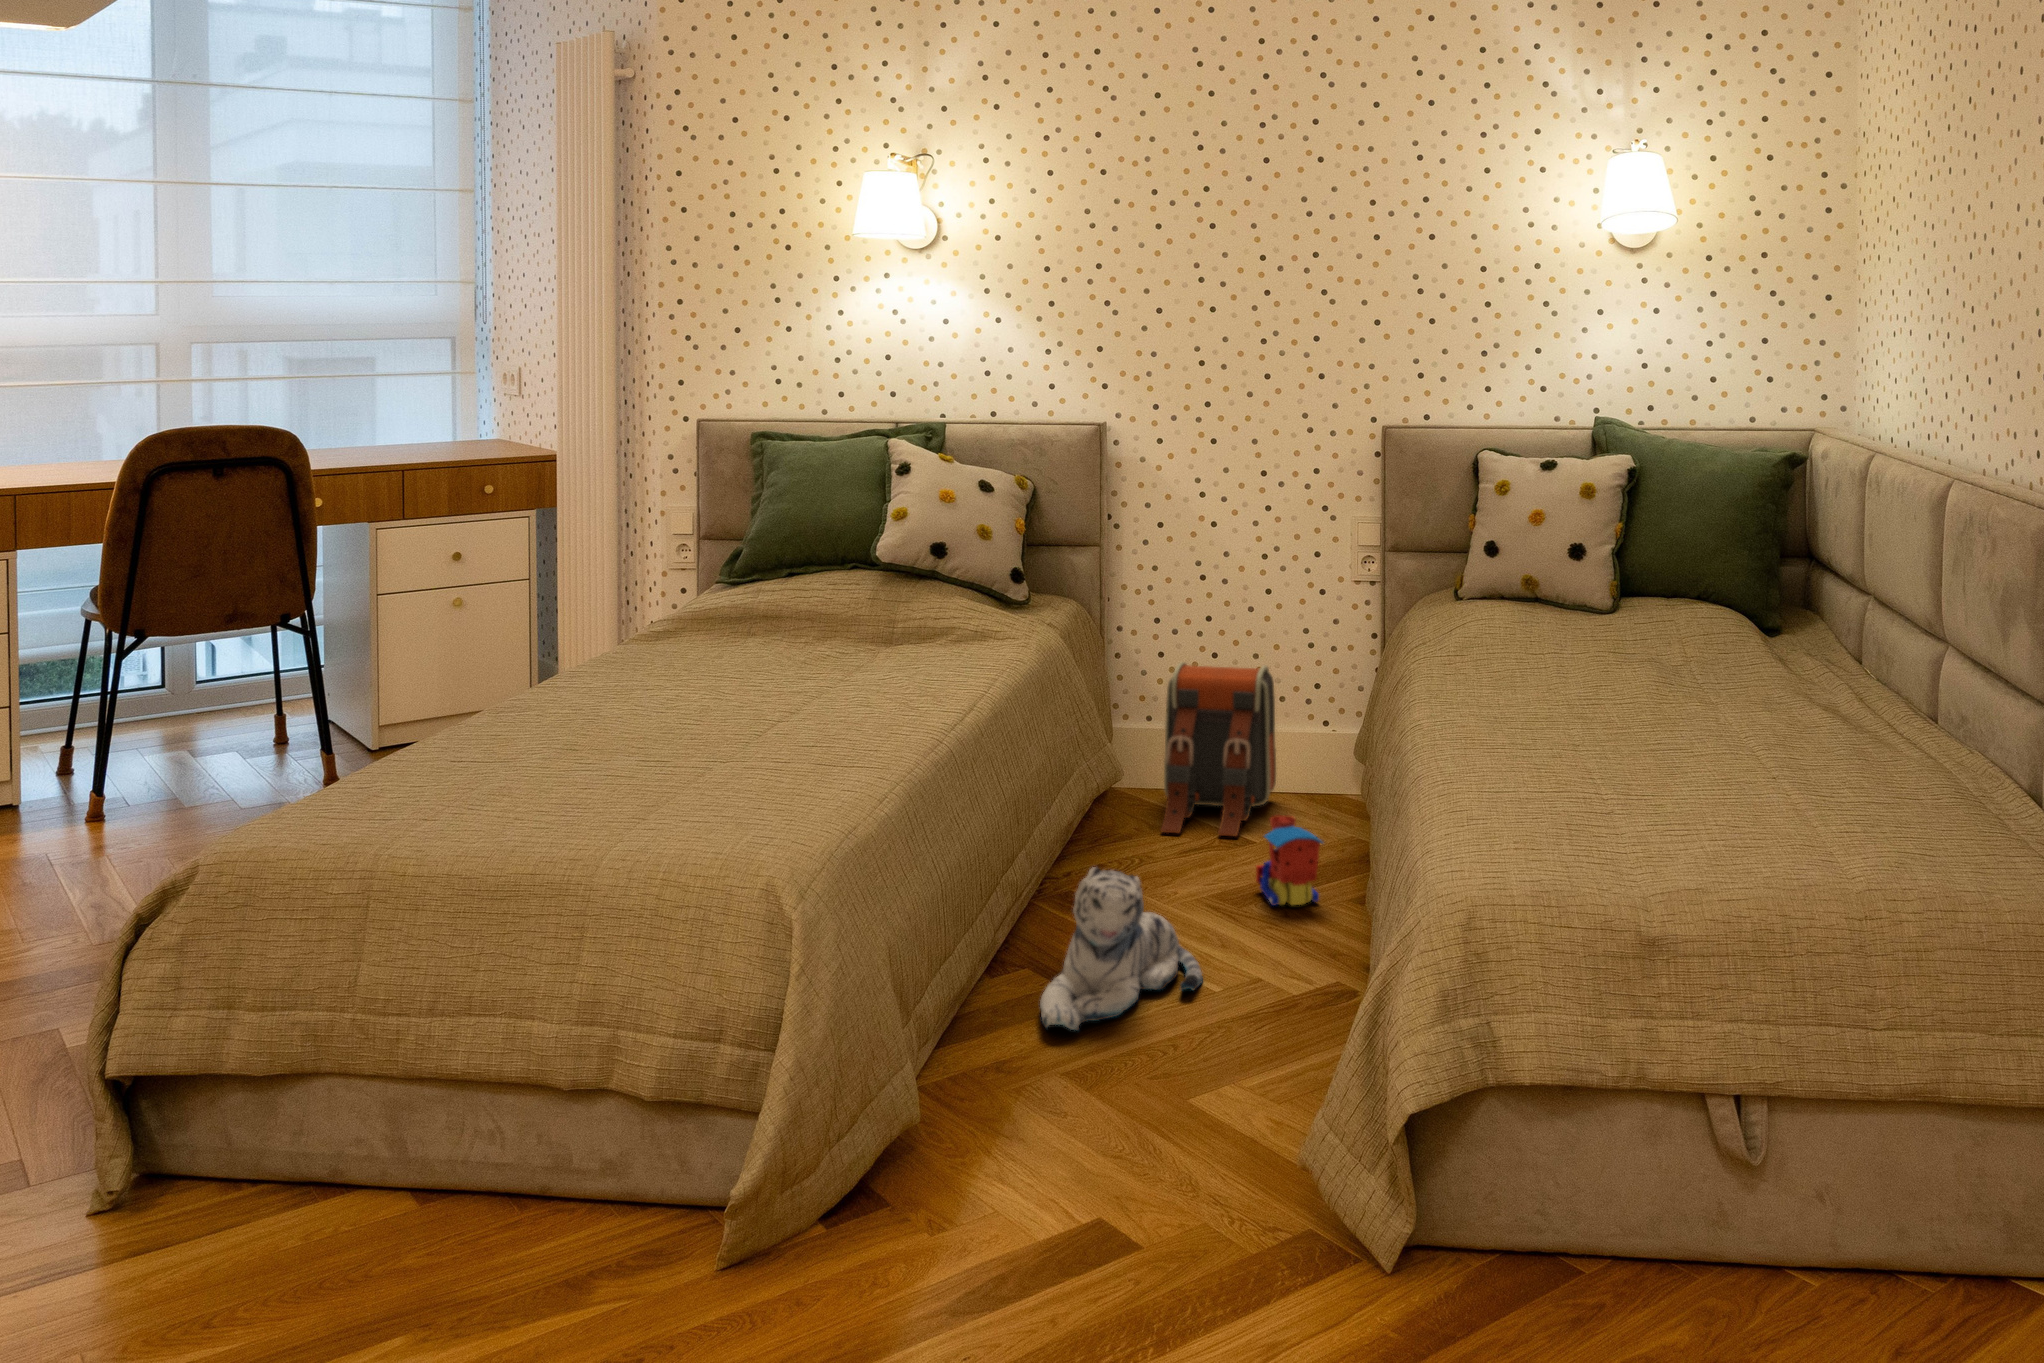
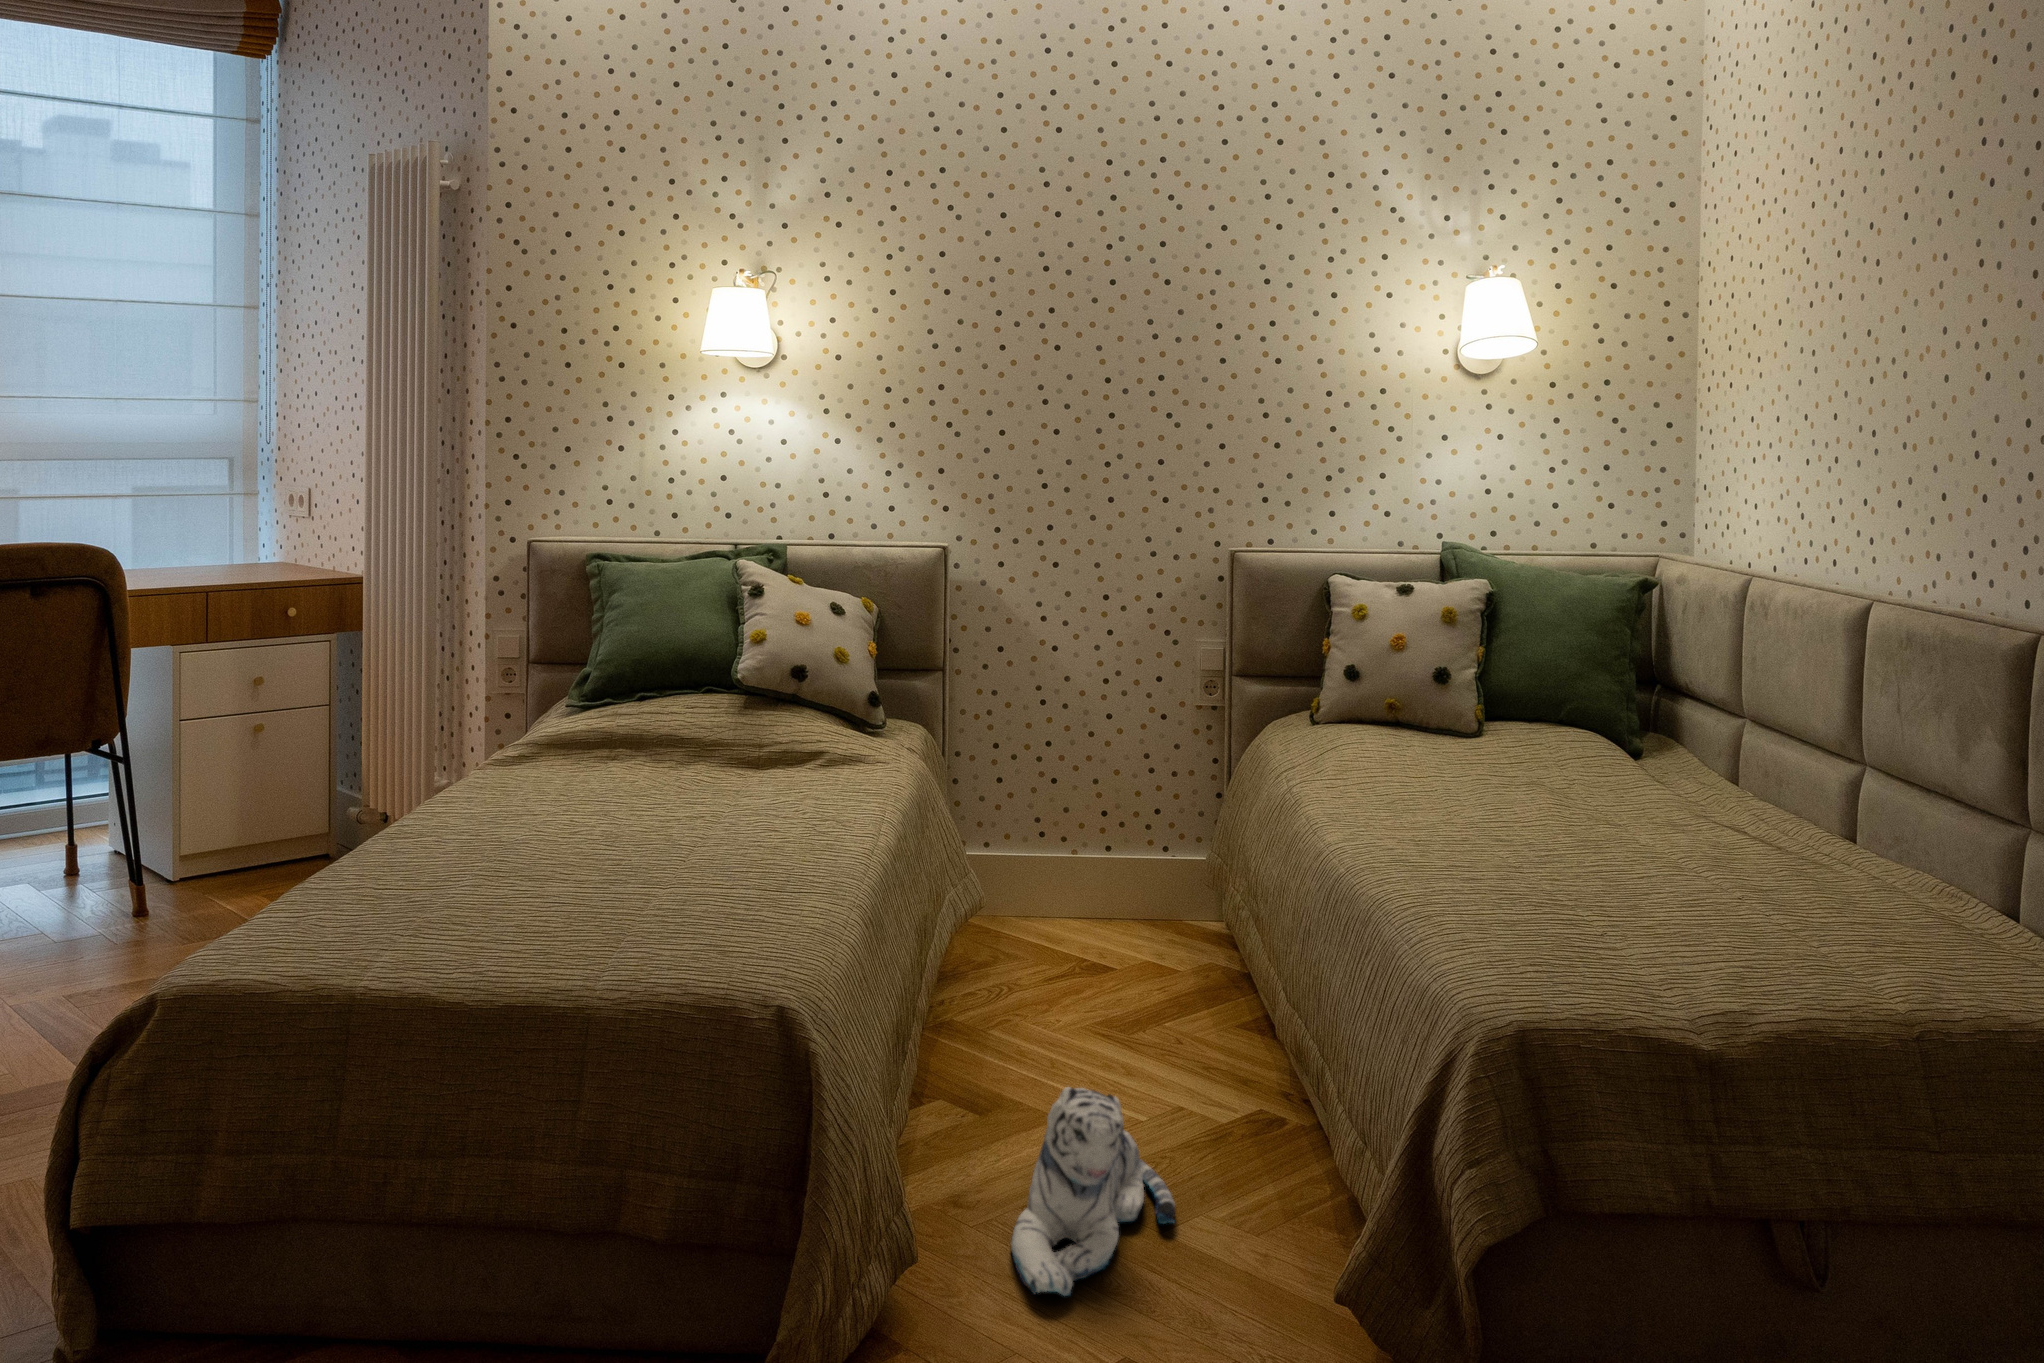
backpack: present [1161,662,1276,836] -> none [1020,792,1130,984]
toy train: present [1256,815,1323,905] -> none [1167,980,1252,1085]

